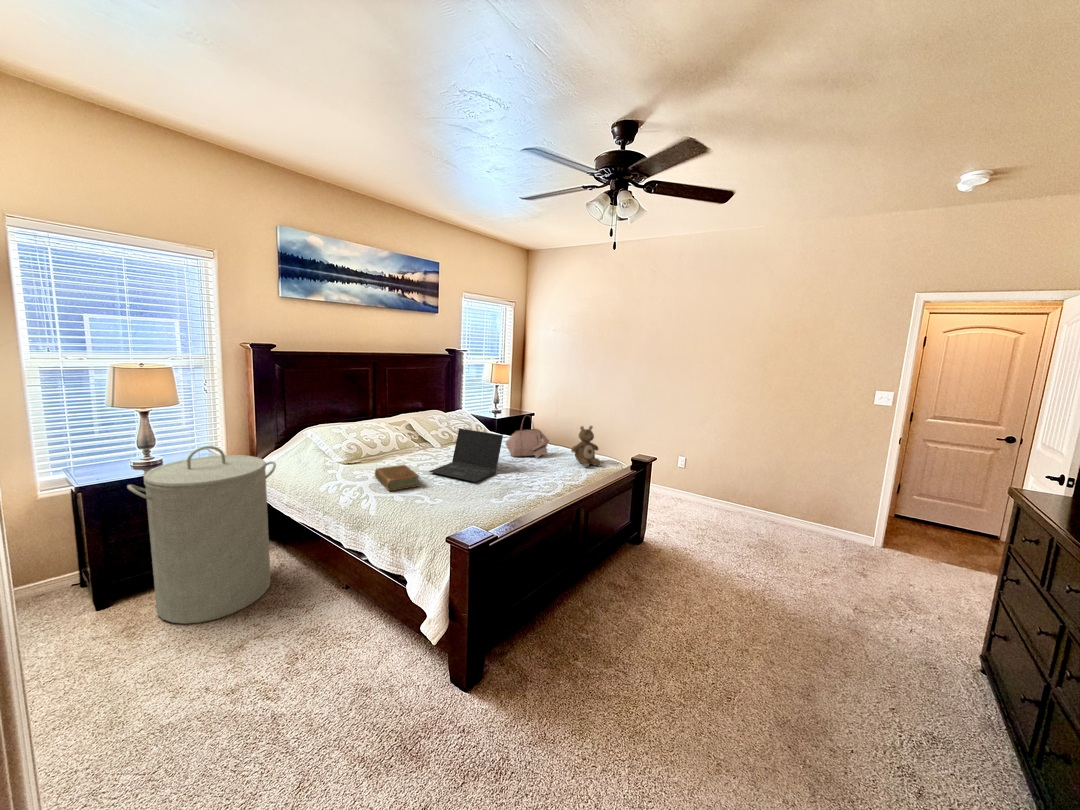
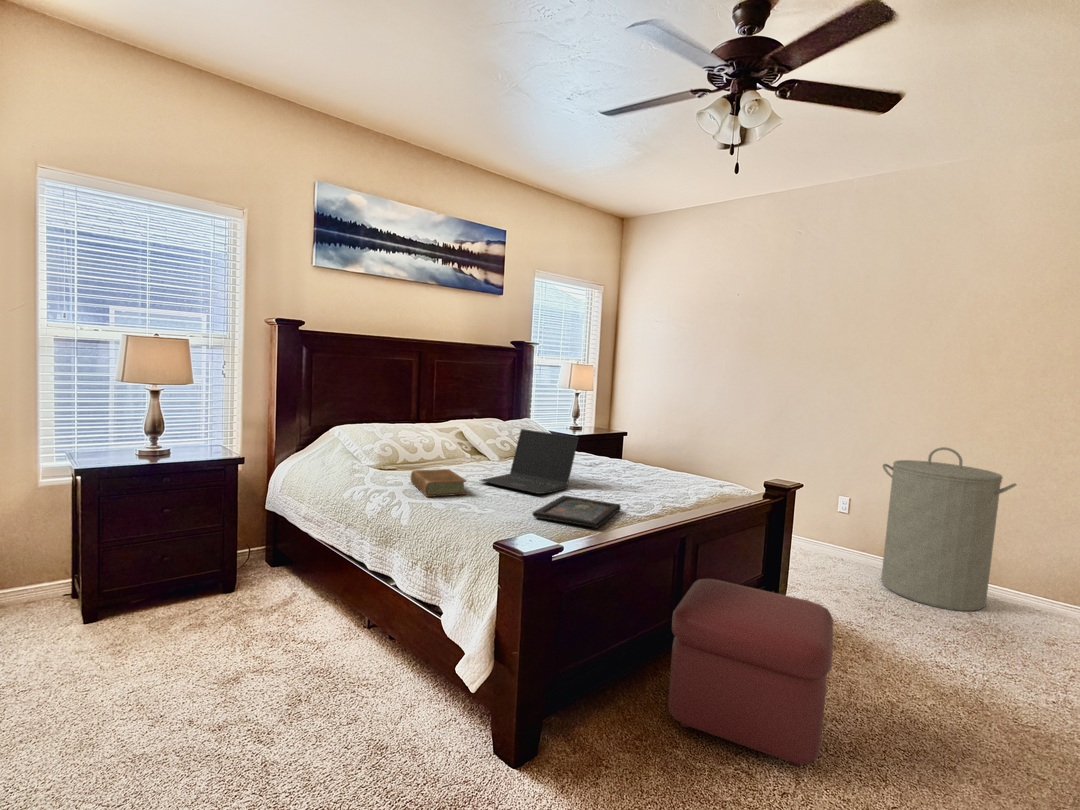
handbag: present [505,422,549,458] -> none [582,418,643,477]
stuffed bear: present [571,426,602,467] -> none [673,432,718,490]
laundry hamper: present [127,446,276,624] -> present [881,447,1016,611]
tray: none [472,482,535,511] -> present [533,495,621,527]
ottoman: none [571,536,677,662] -> present [669,579,833,767]

